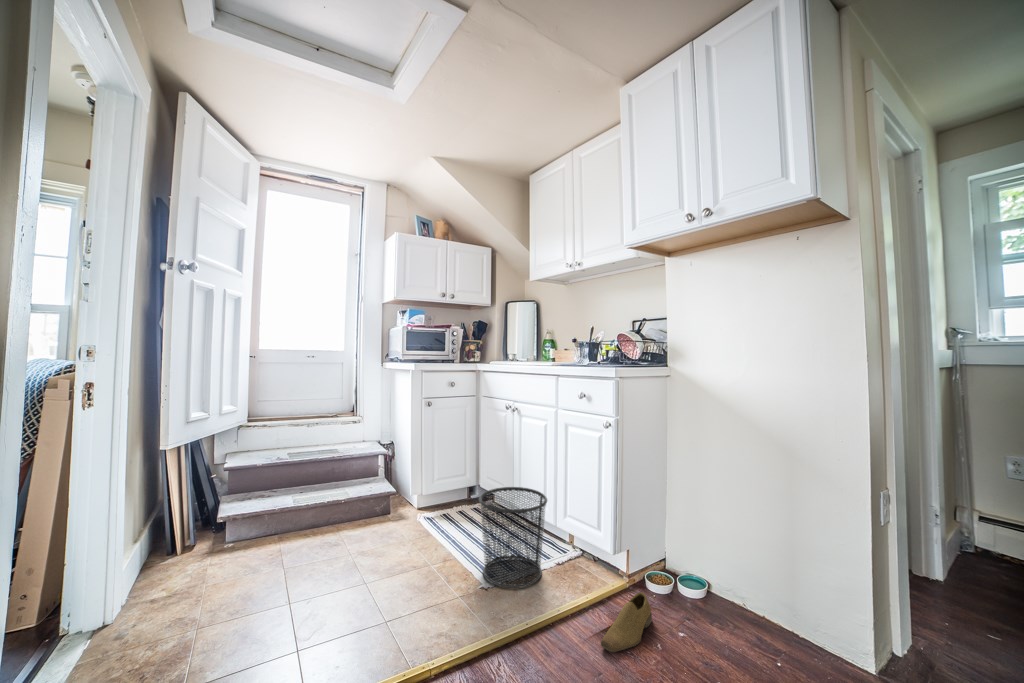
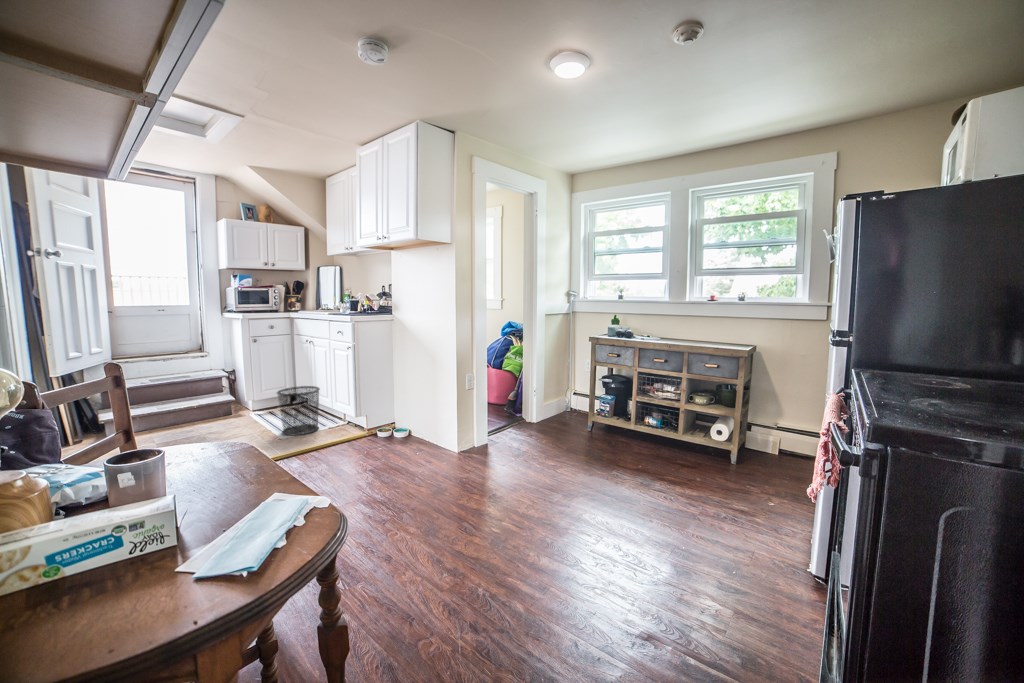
shoe: present [601,592,652,652] -> none [329,427,365,448]

